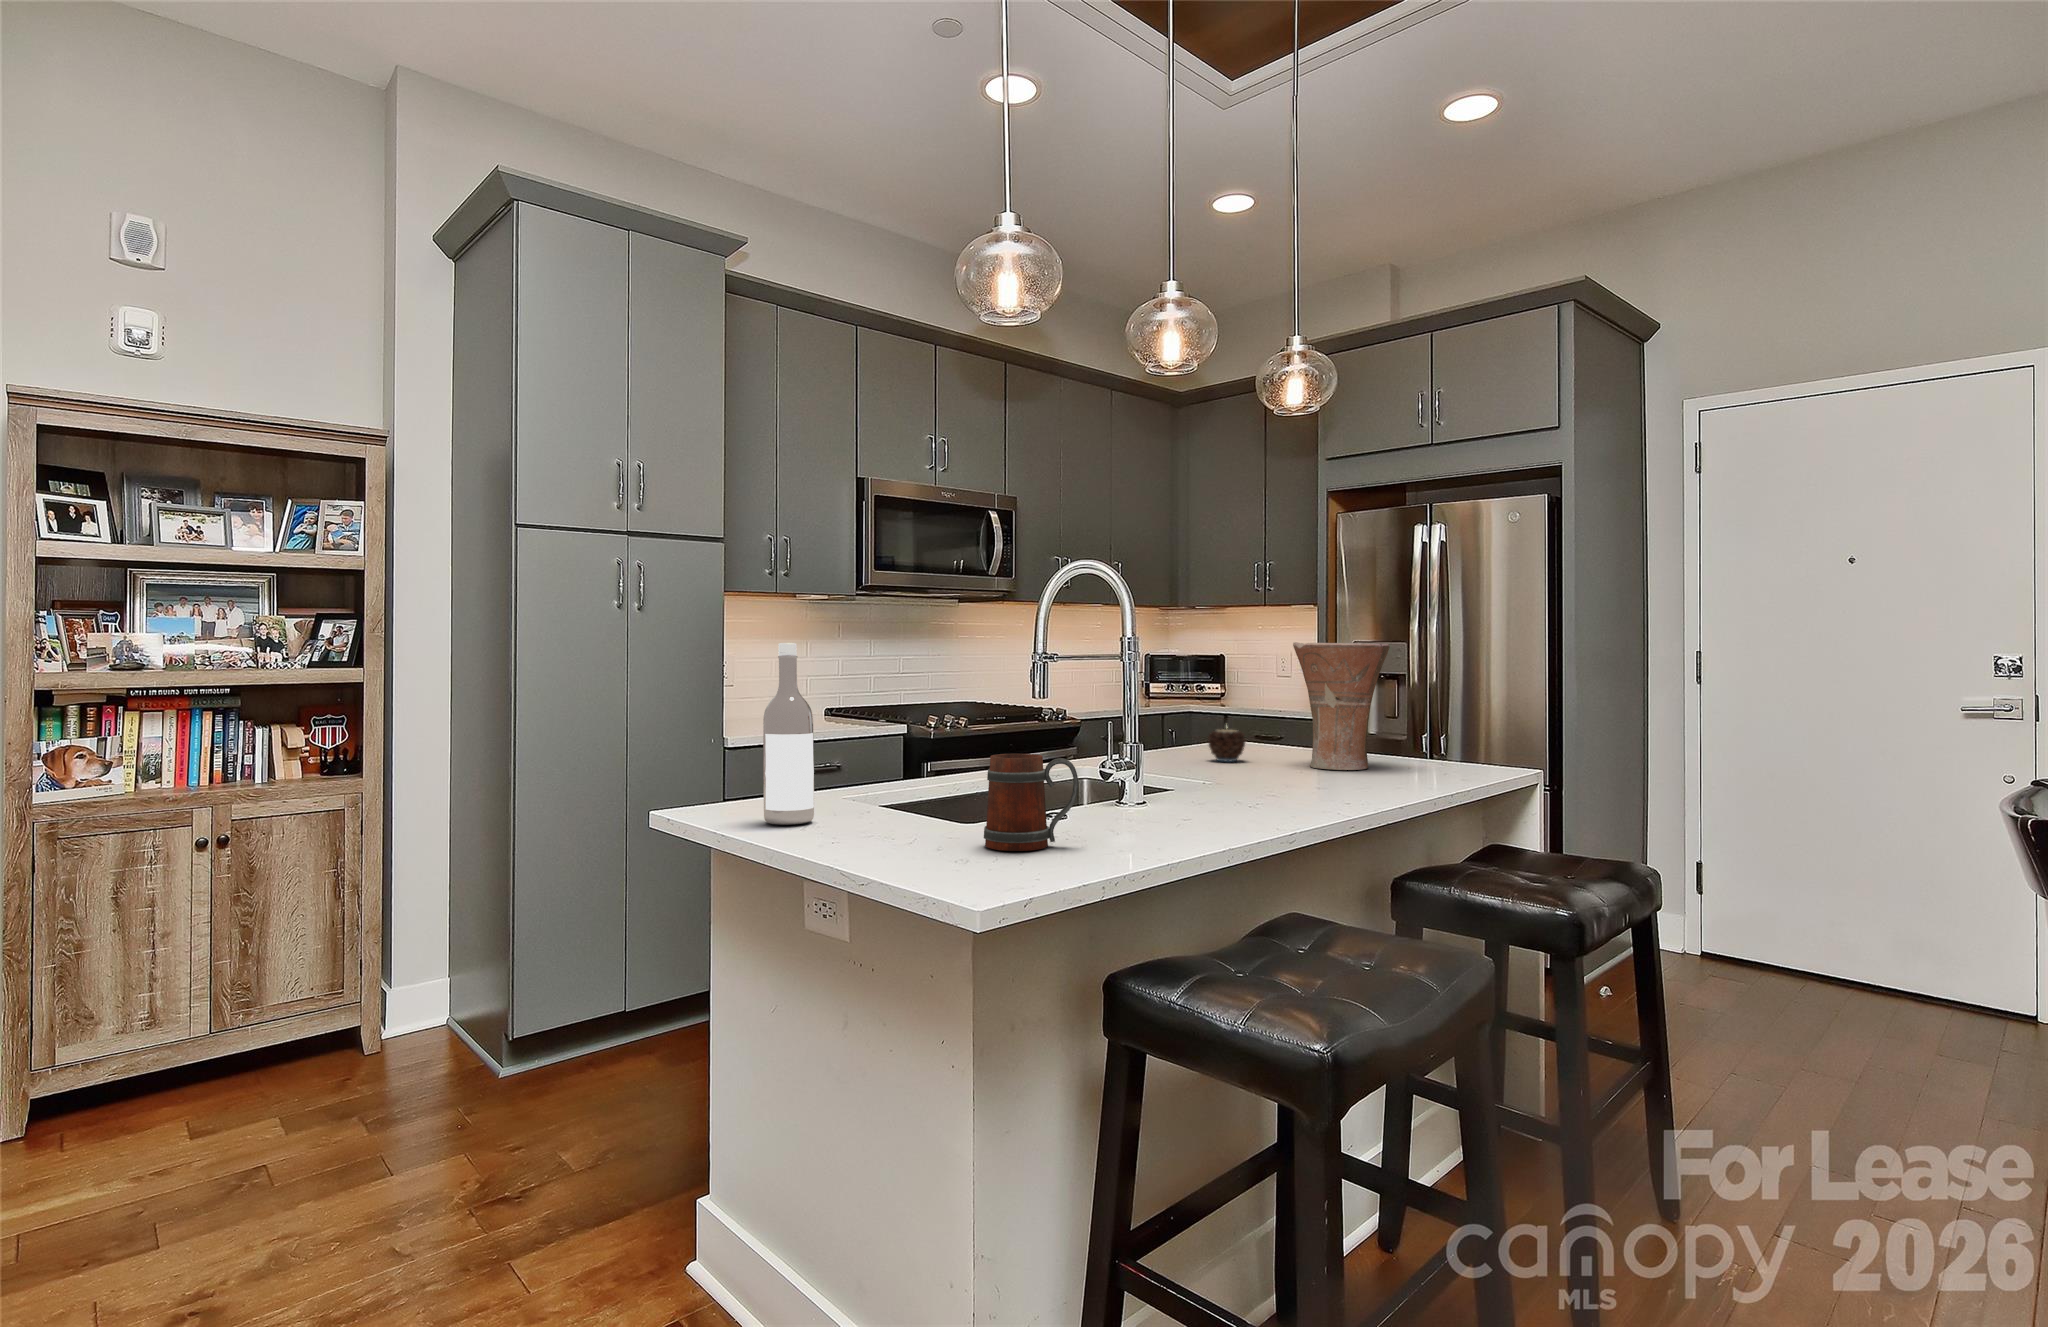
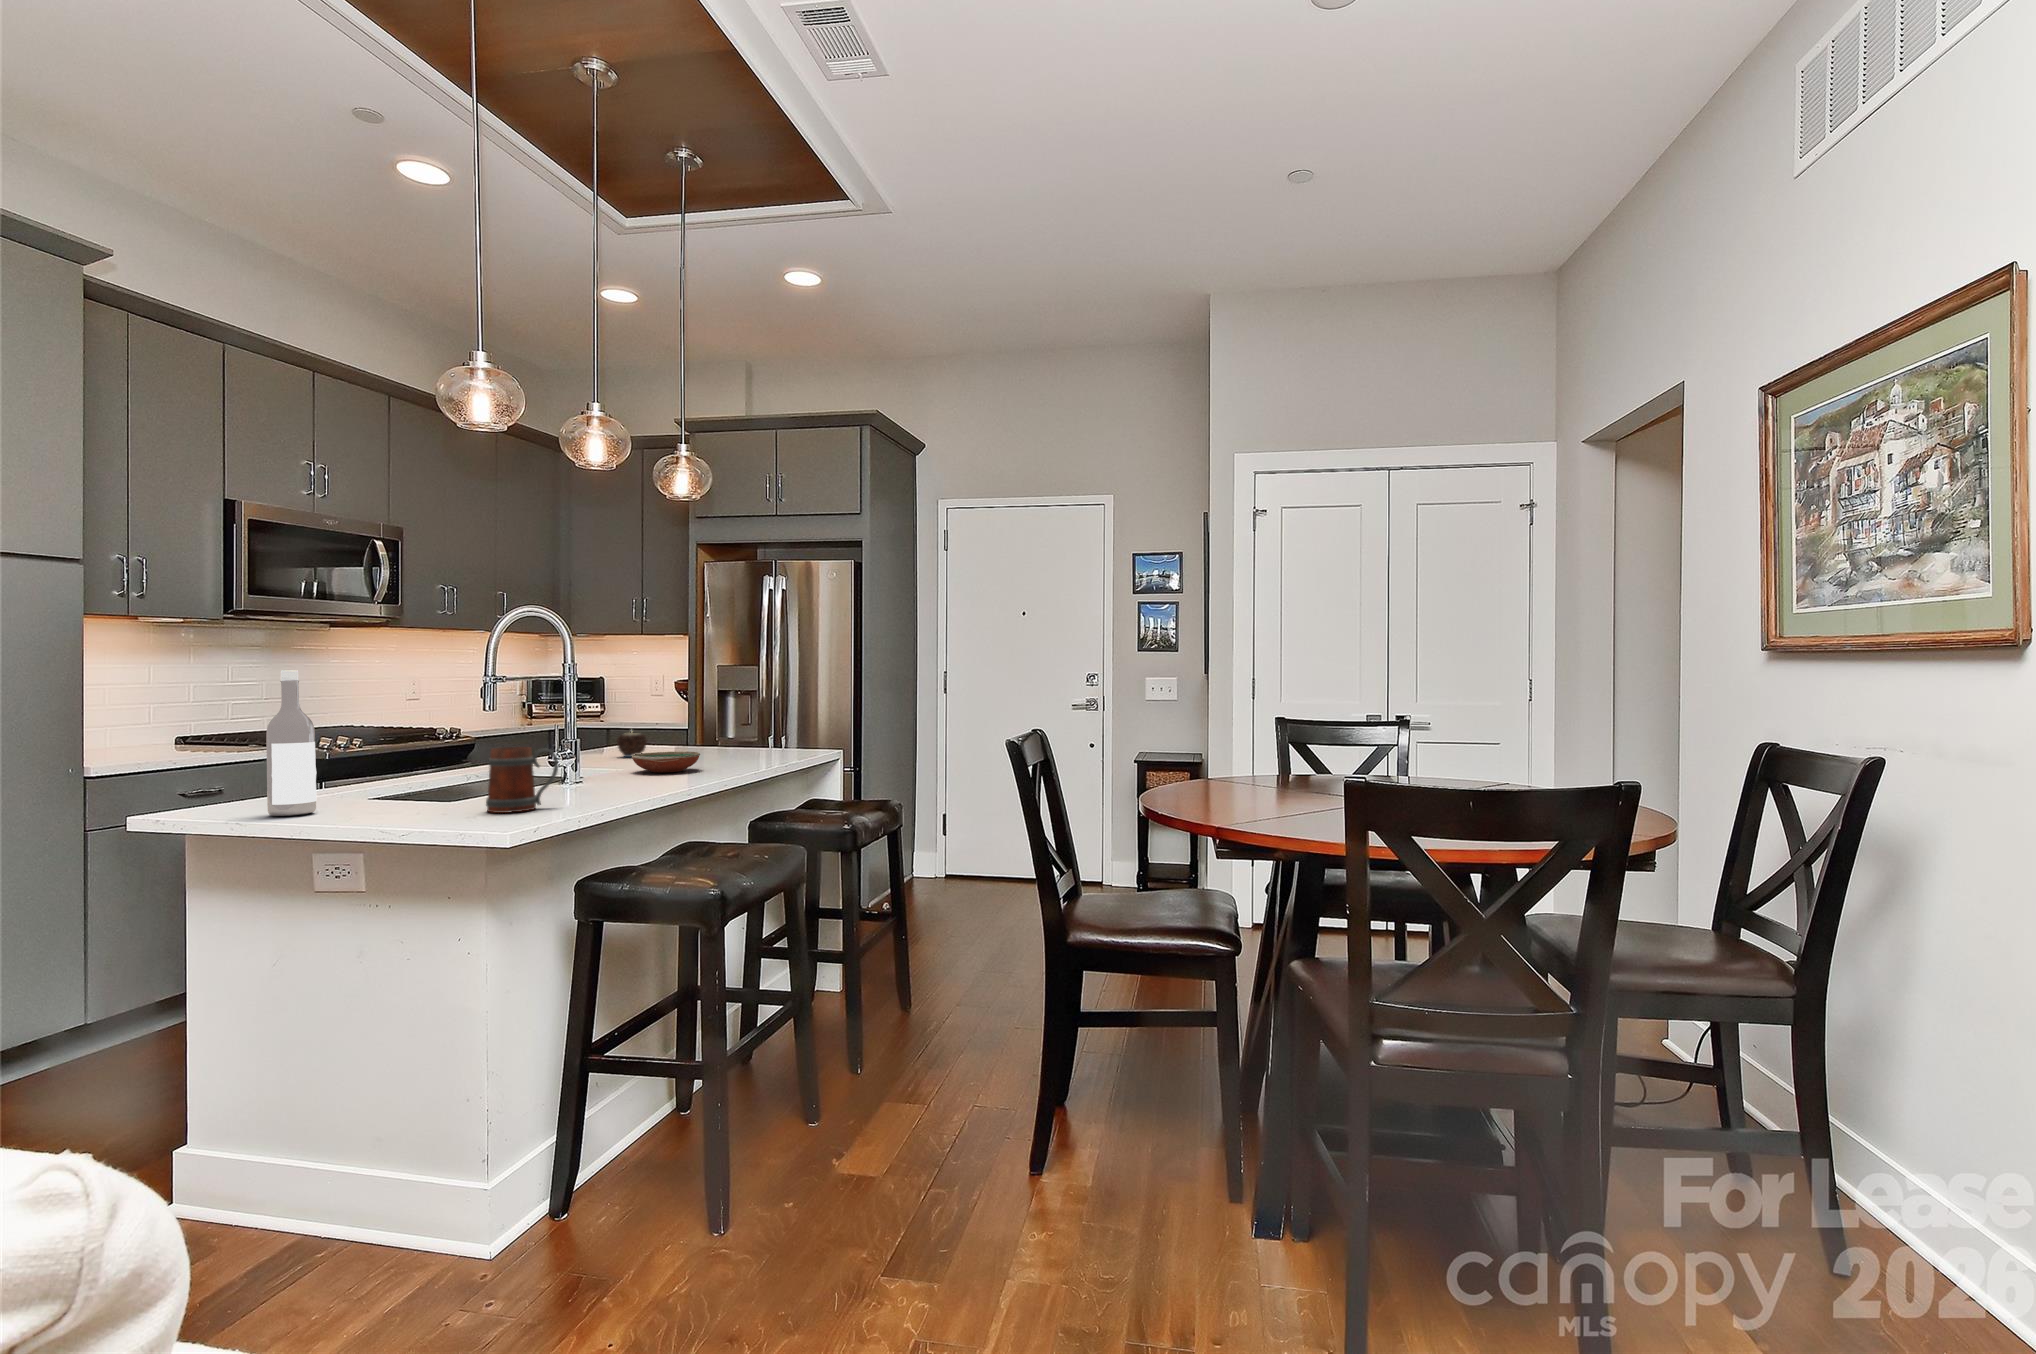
vase: present [1293,642,1390,770] -> none [683,667,752,757]
decorative bowl: none [1212,761,1307,792] -> present [632,752,700,772]

